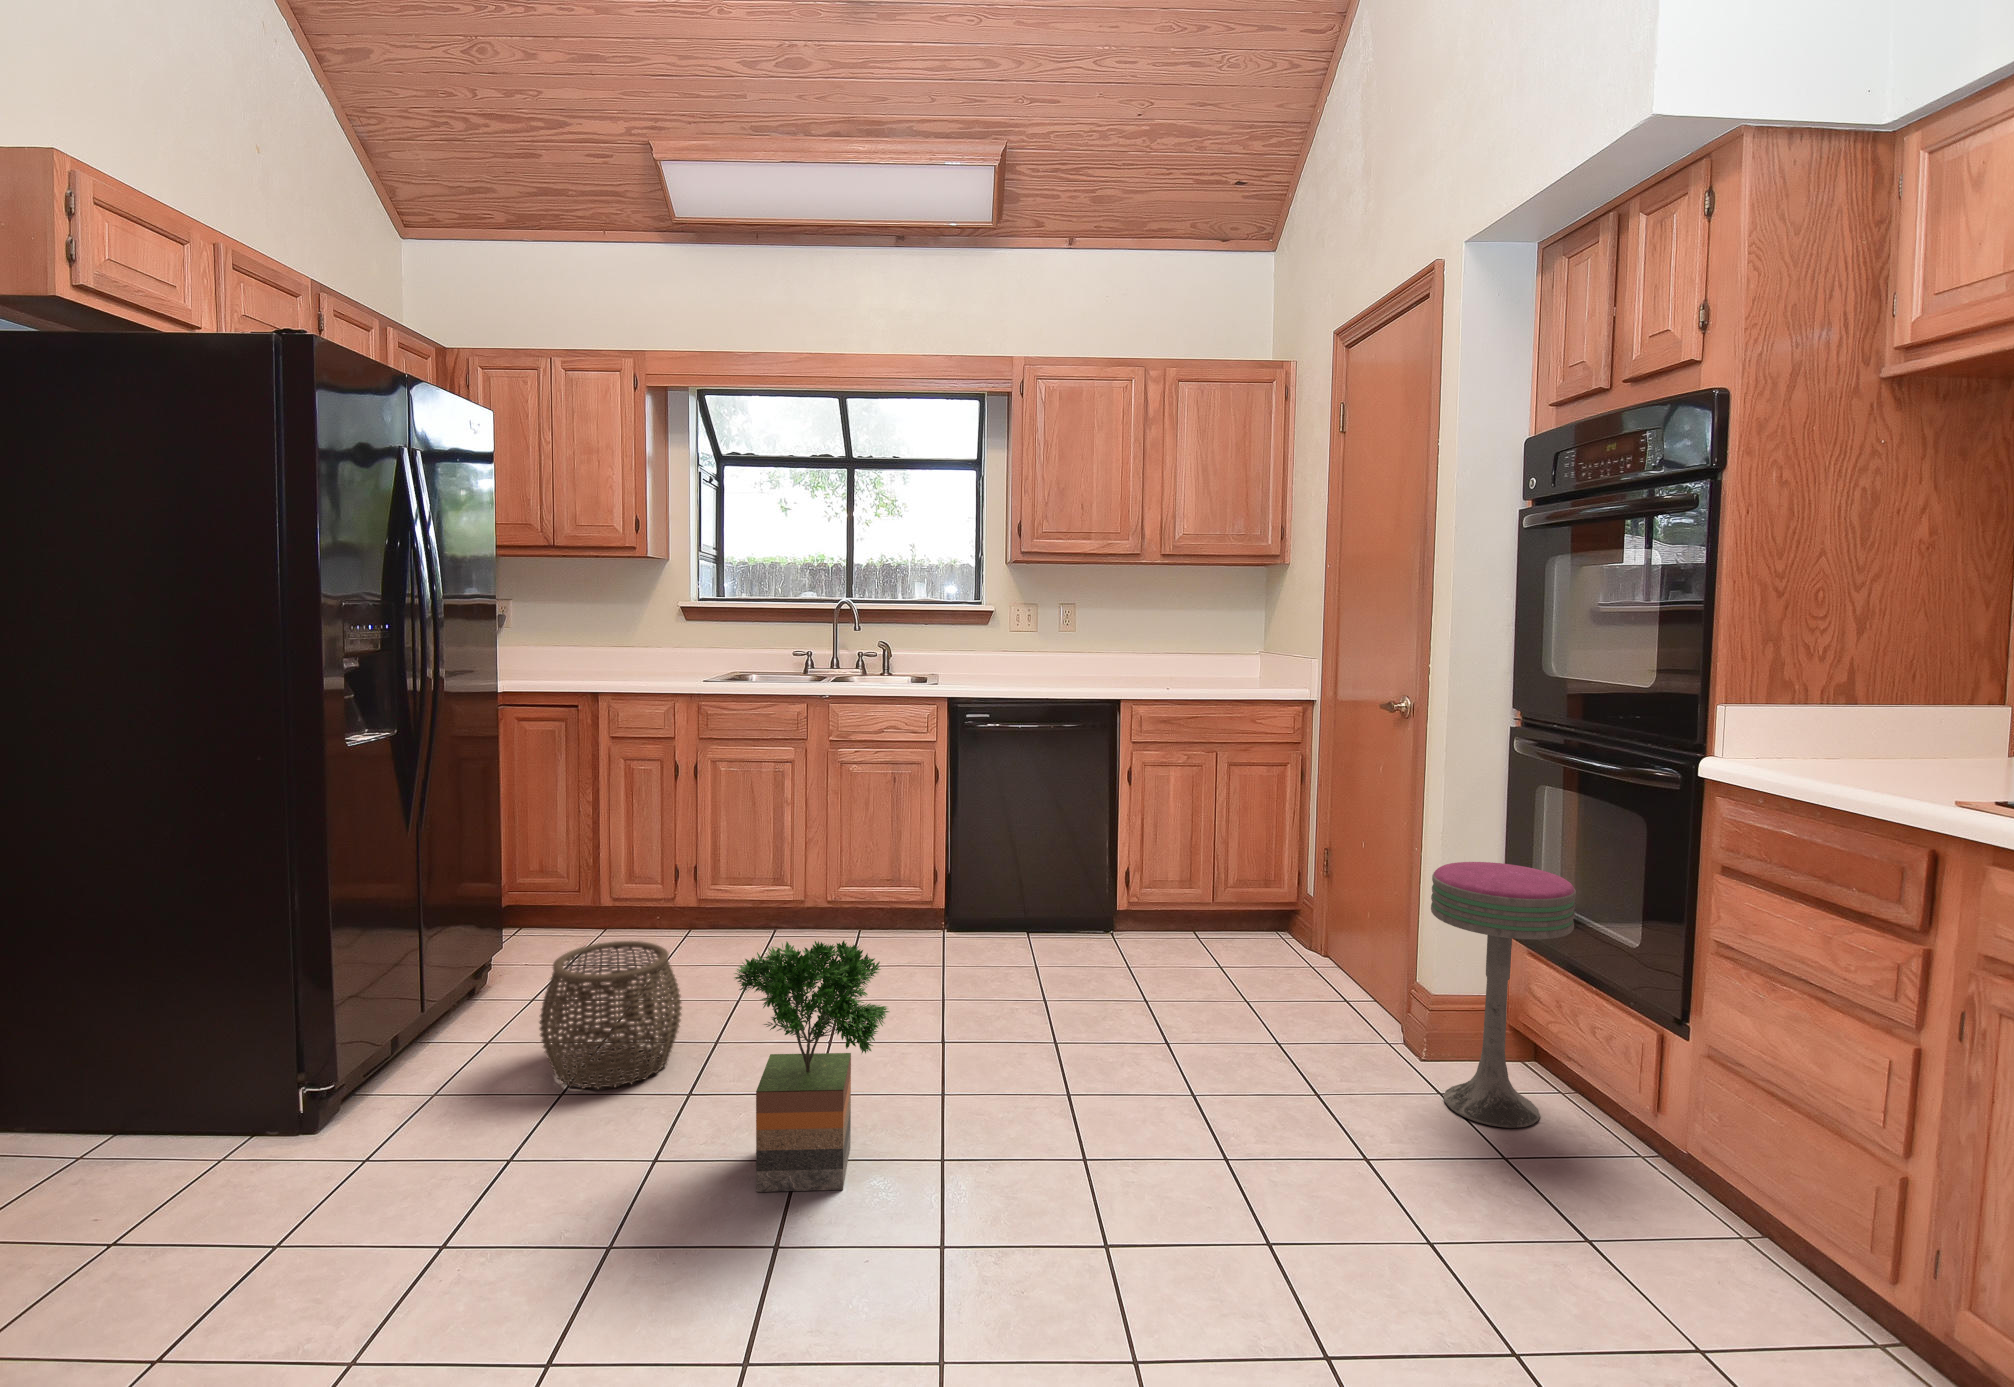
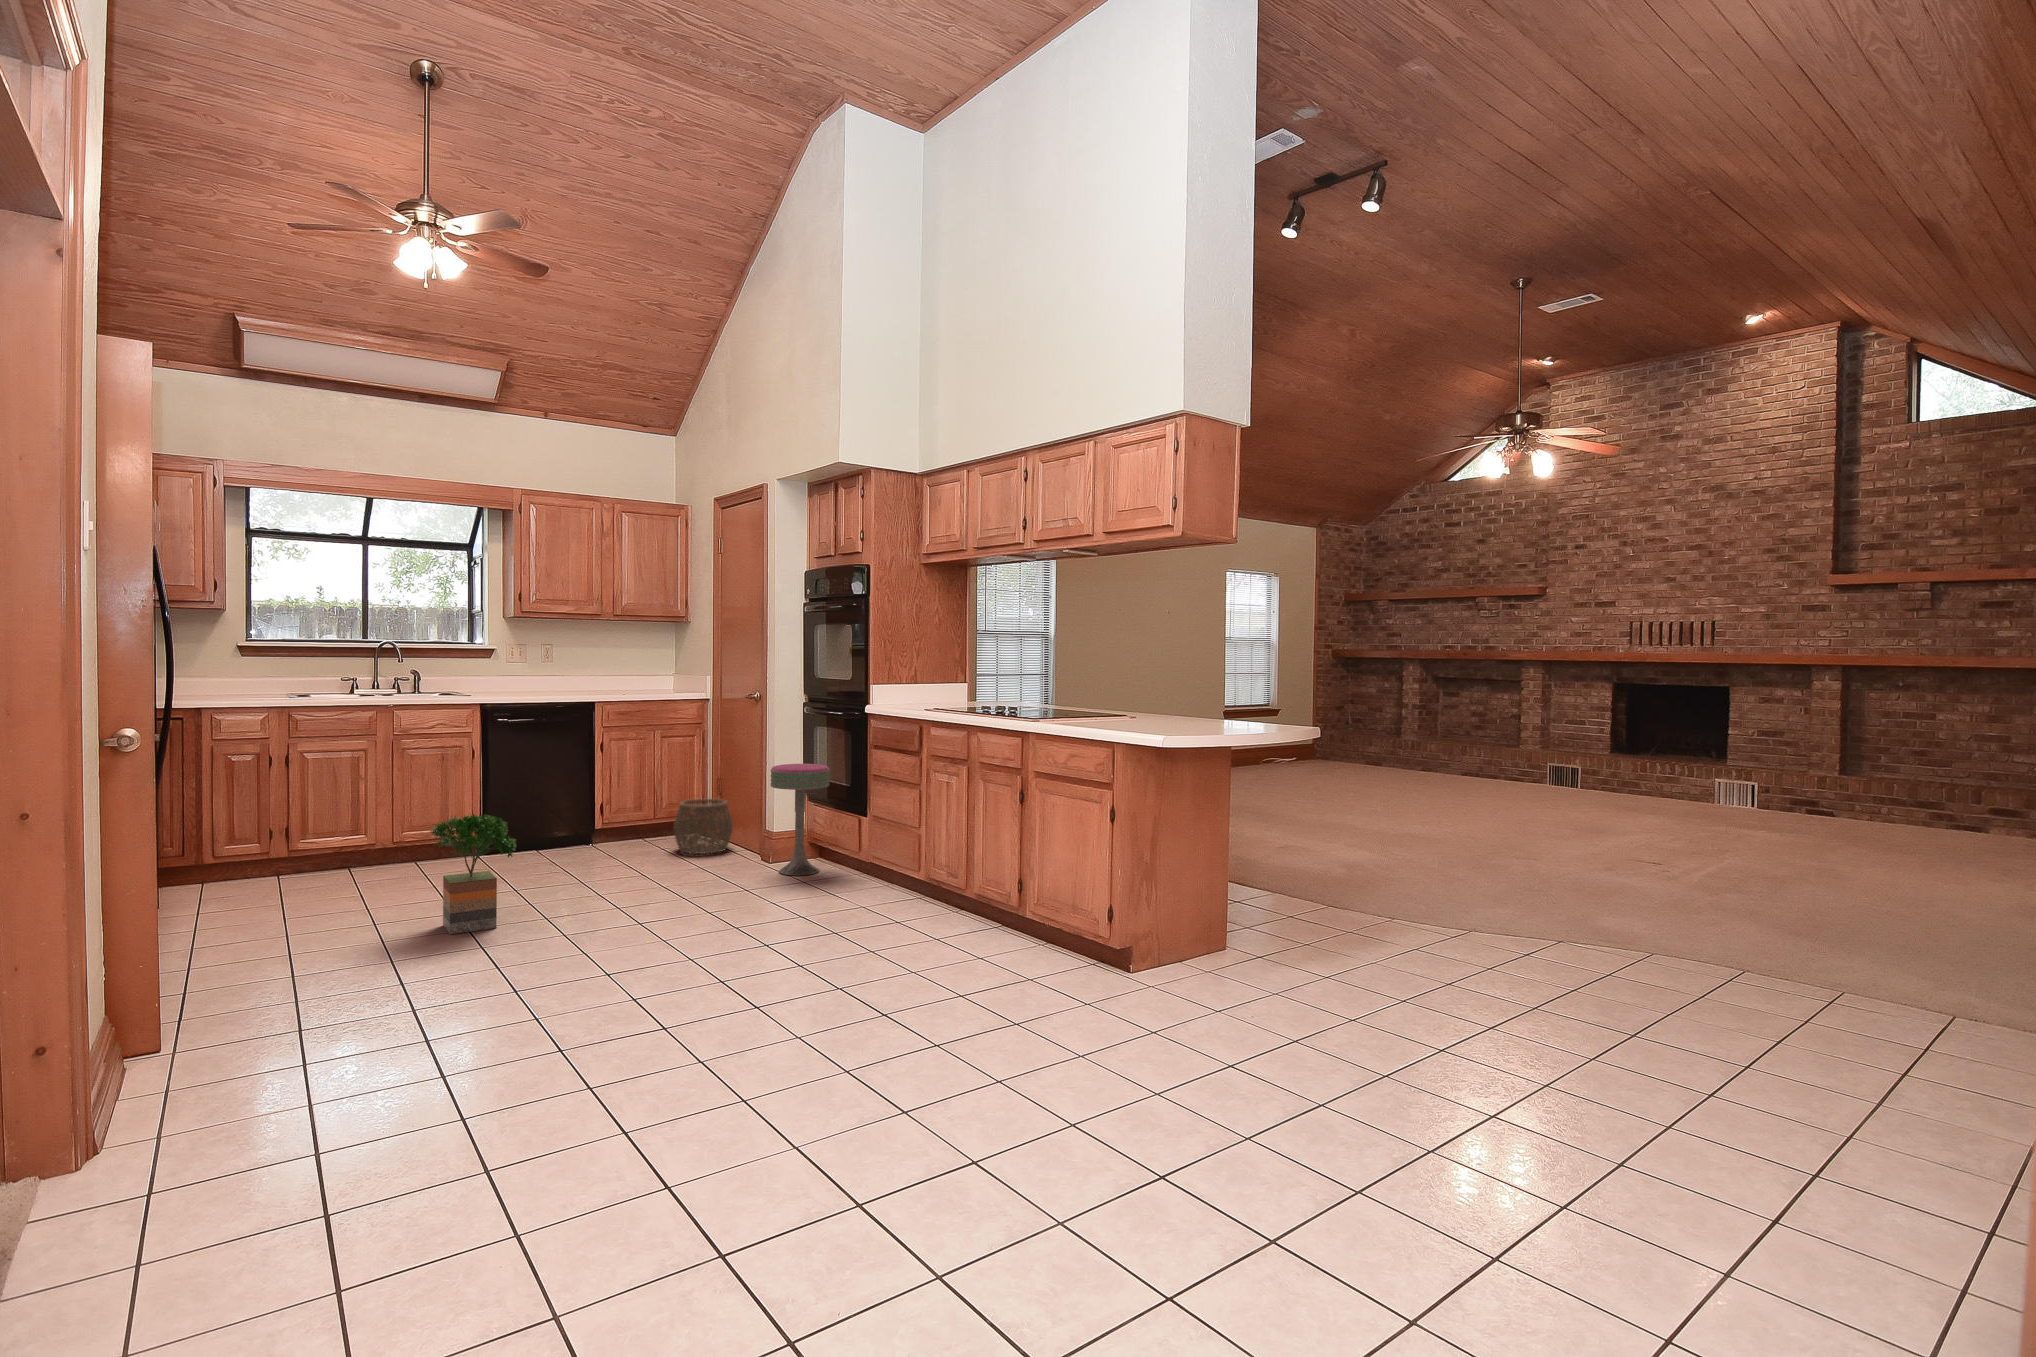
woven basket: present [539,941,682,1089] -> present [674,799,733,854]

